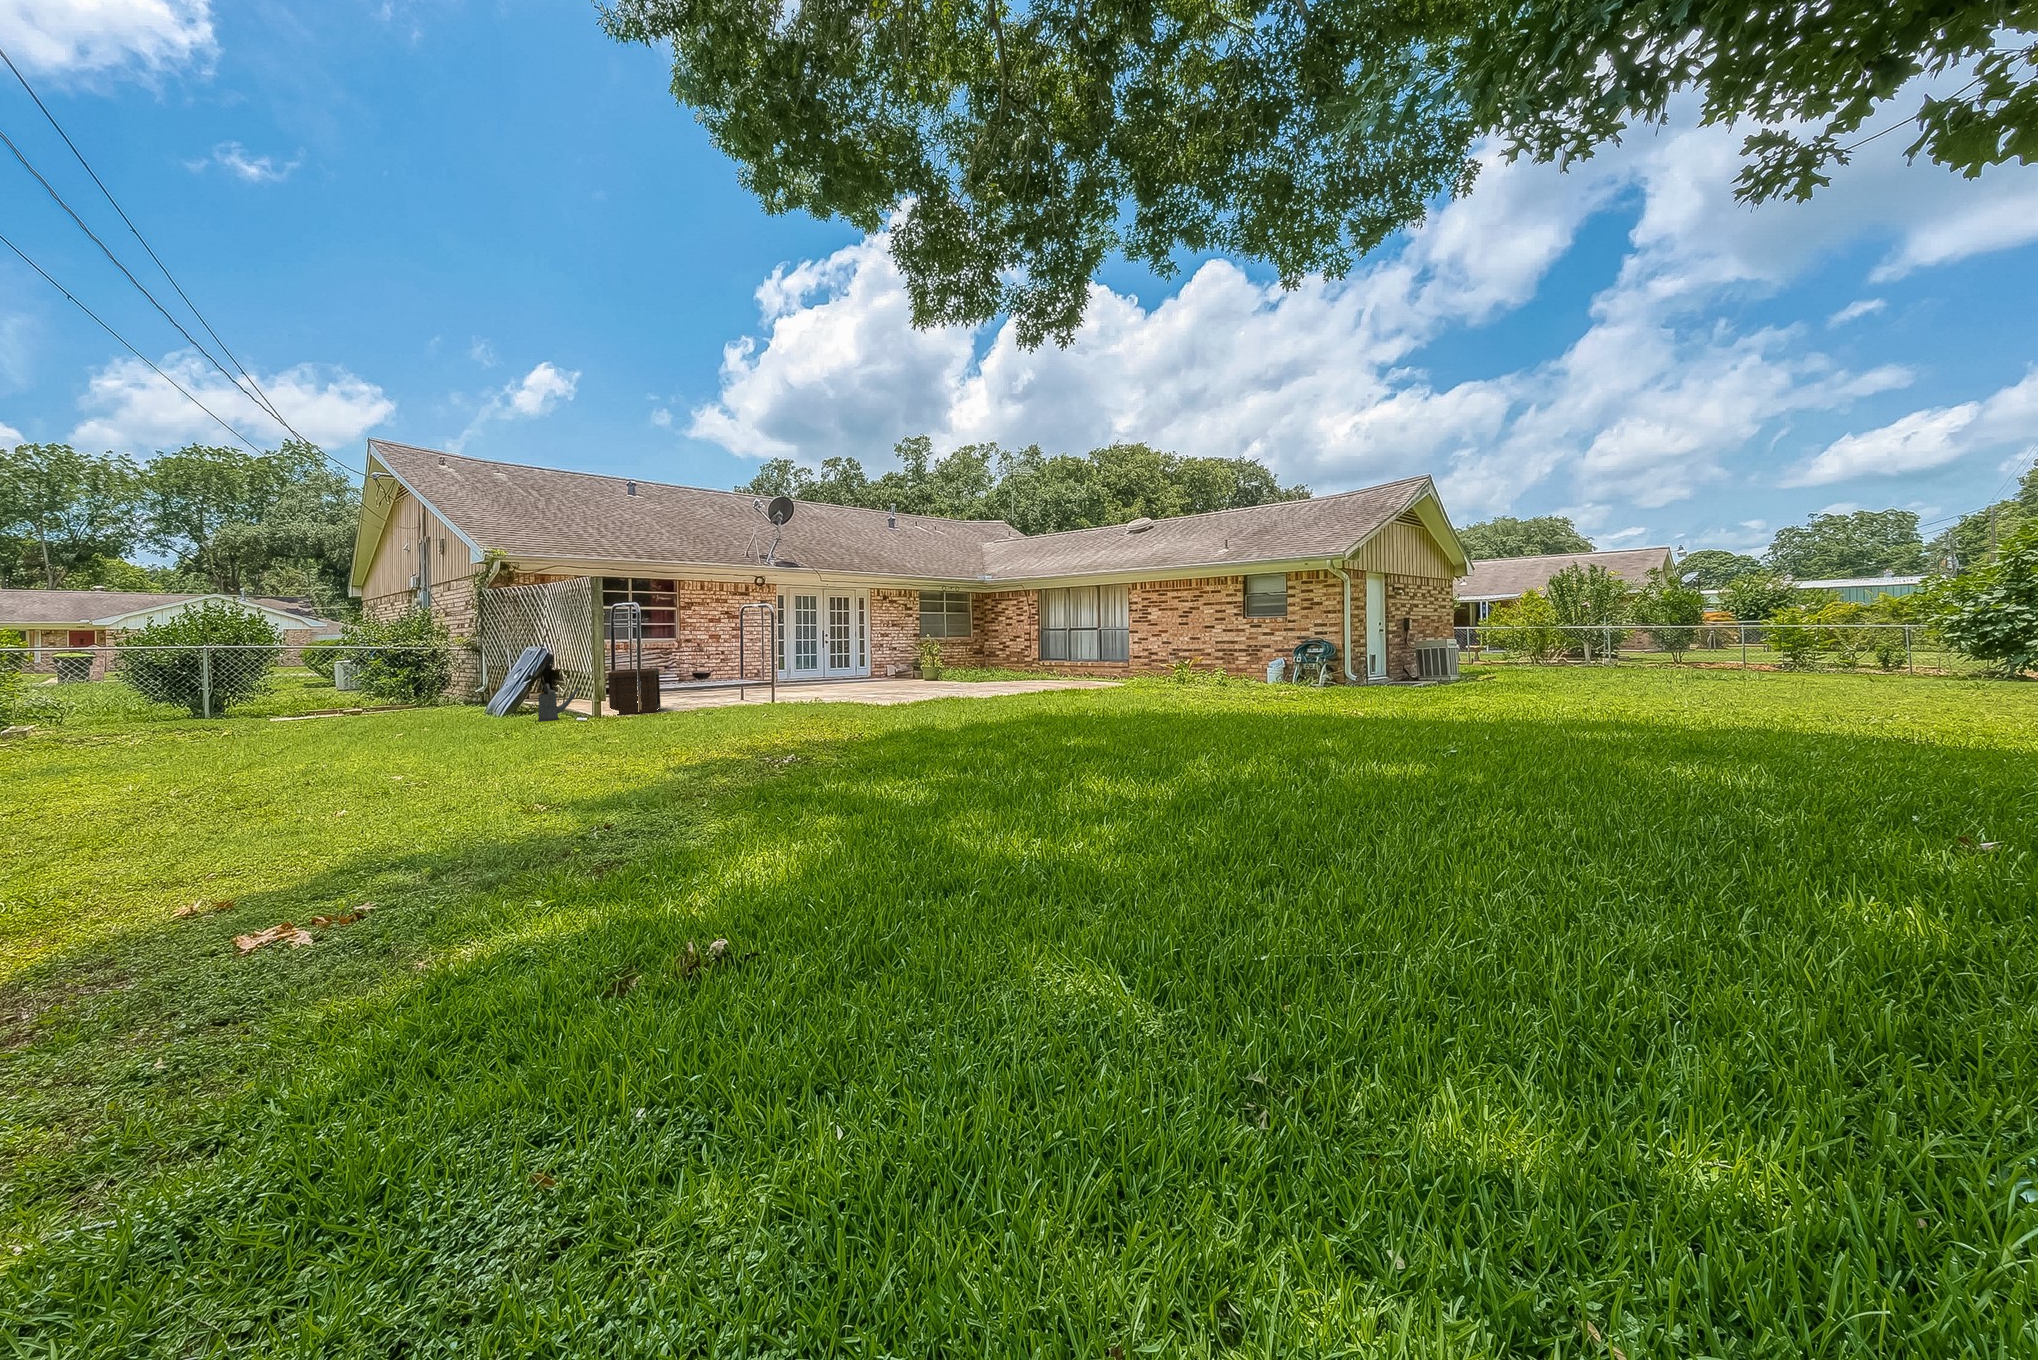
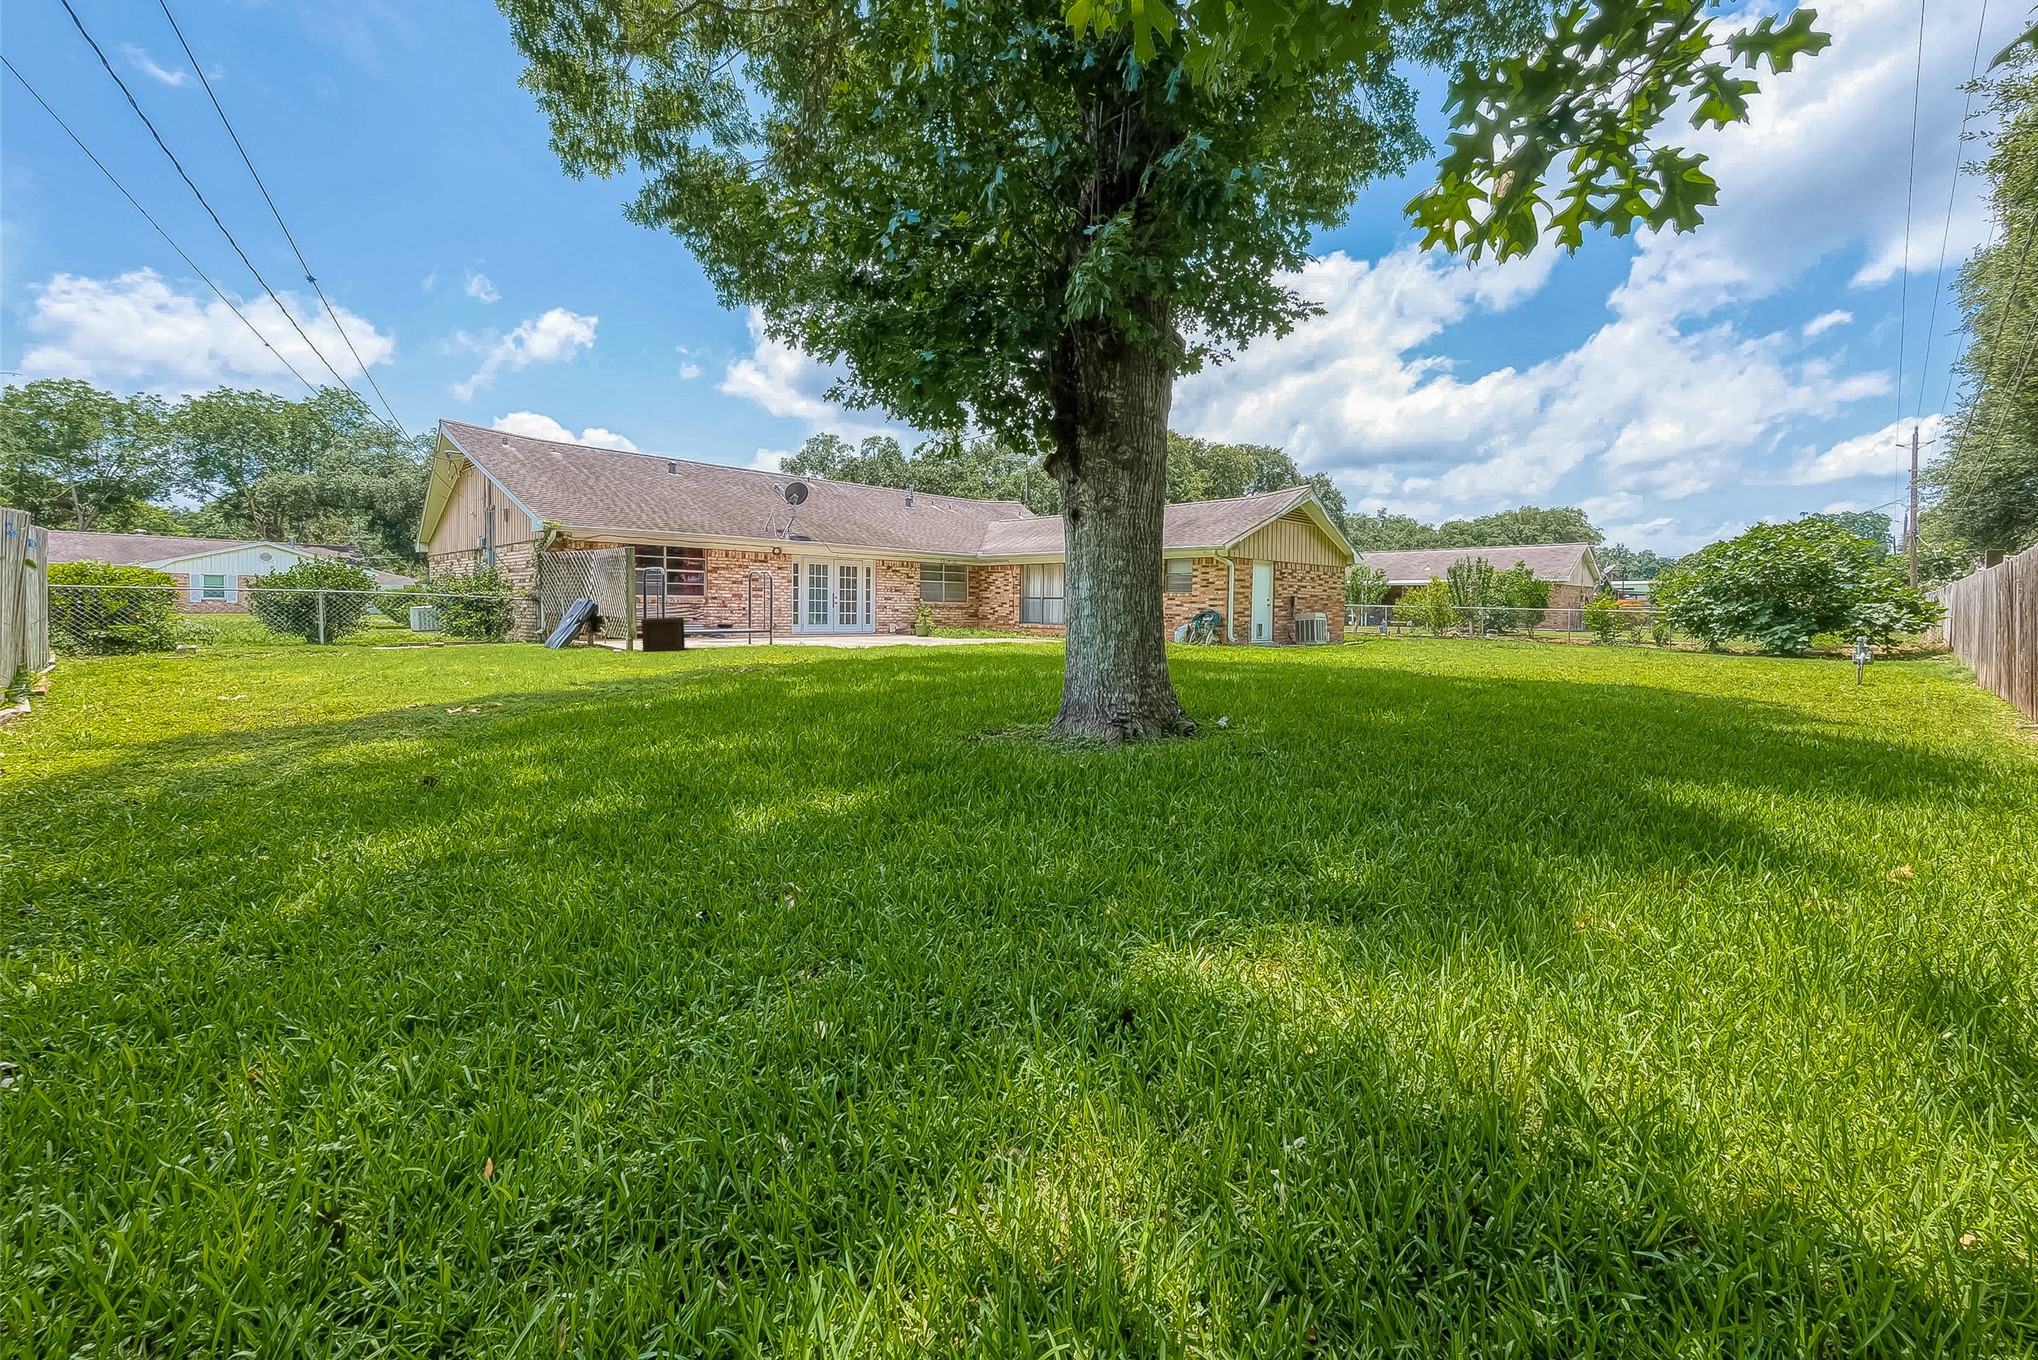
watering can: present [531,684,579,721] -> none [580,626,619,654]

